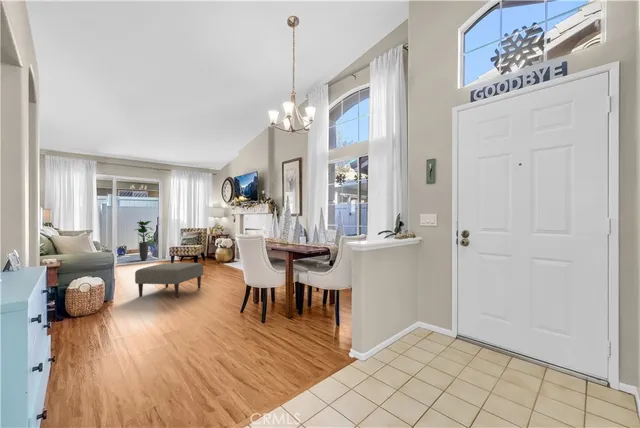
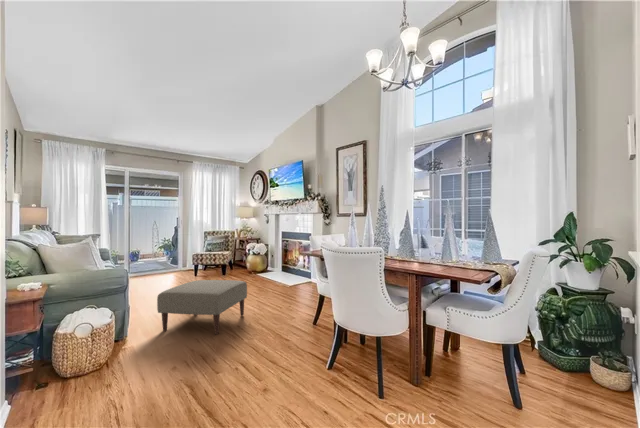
potted plant: present [136,221,153,260] -> none [148,222,173,269]

